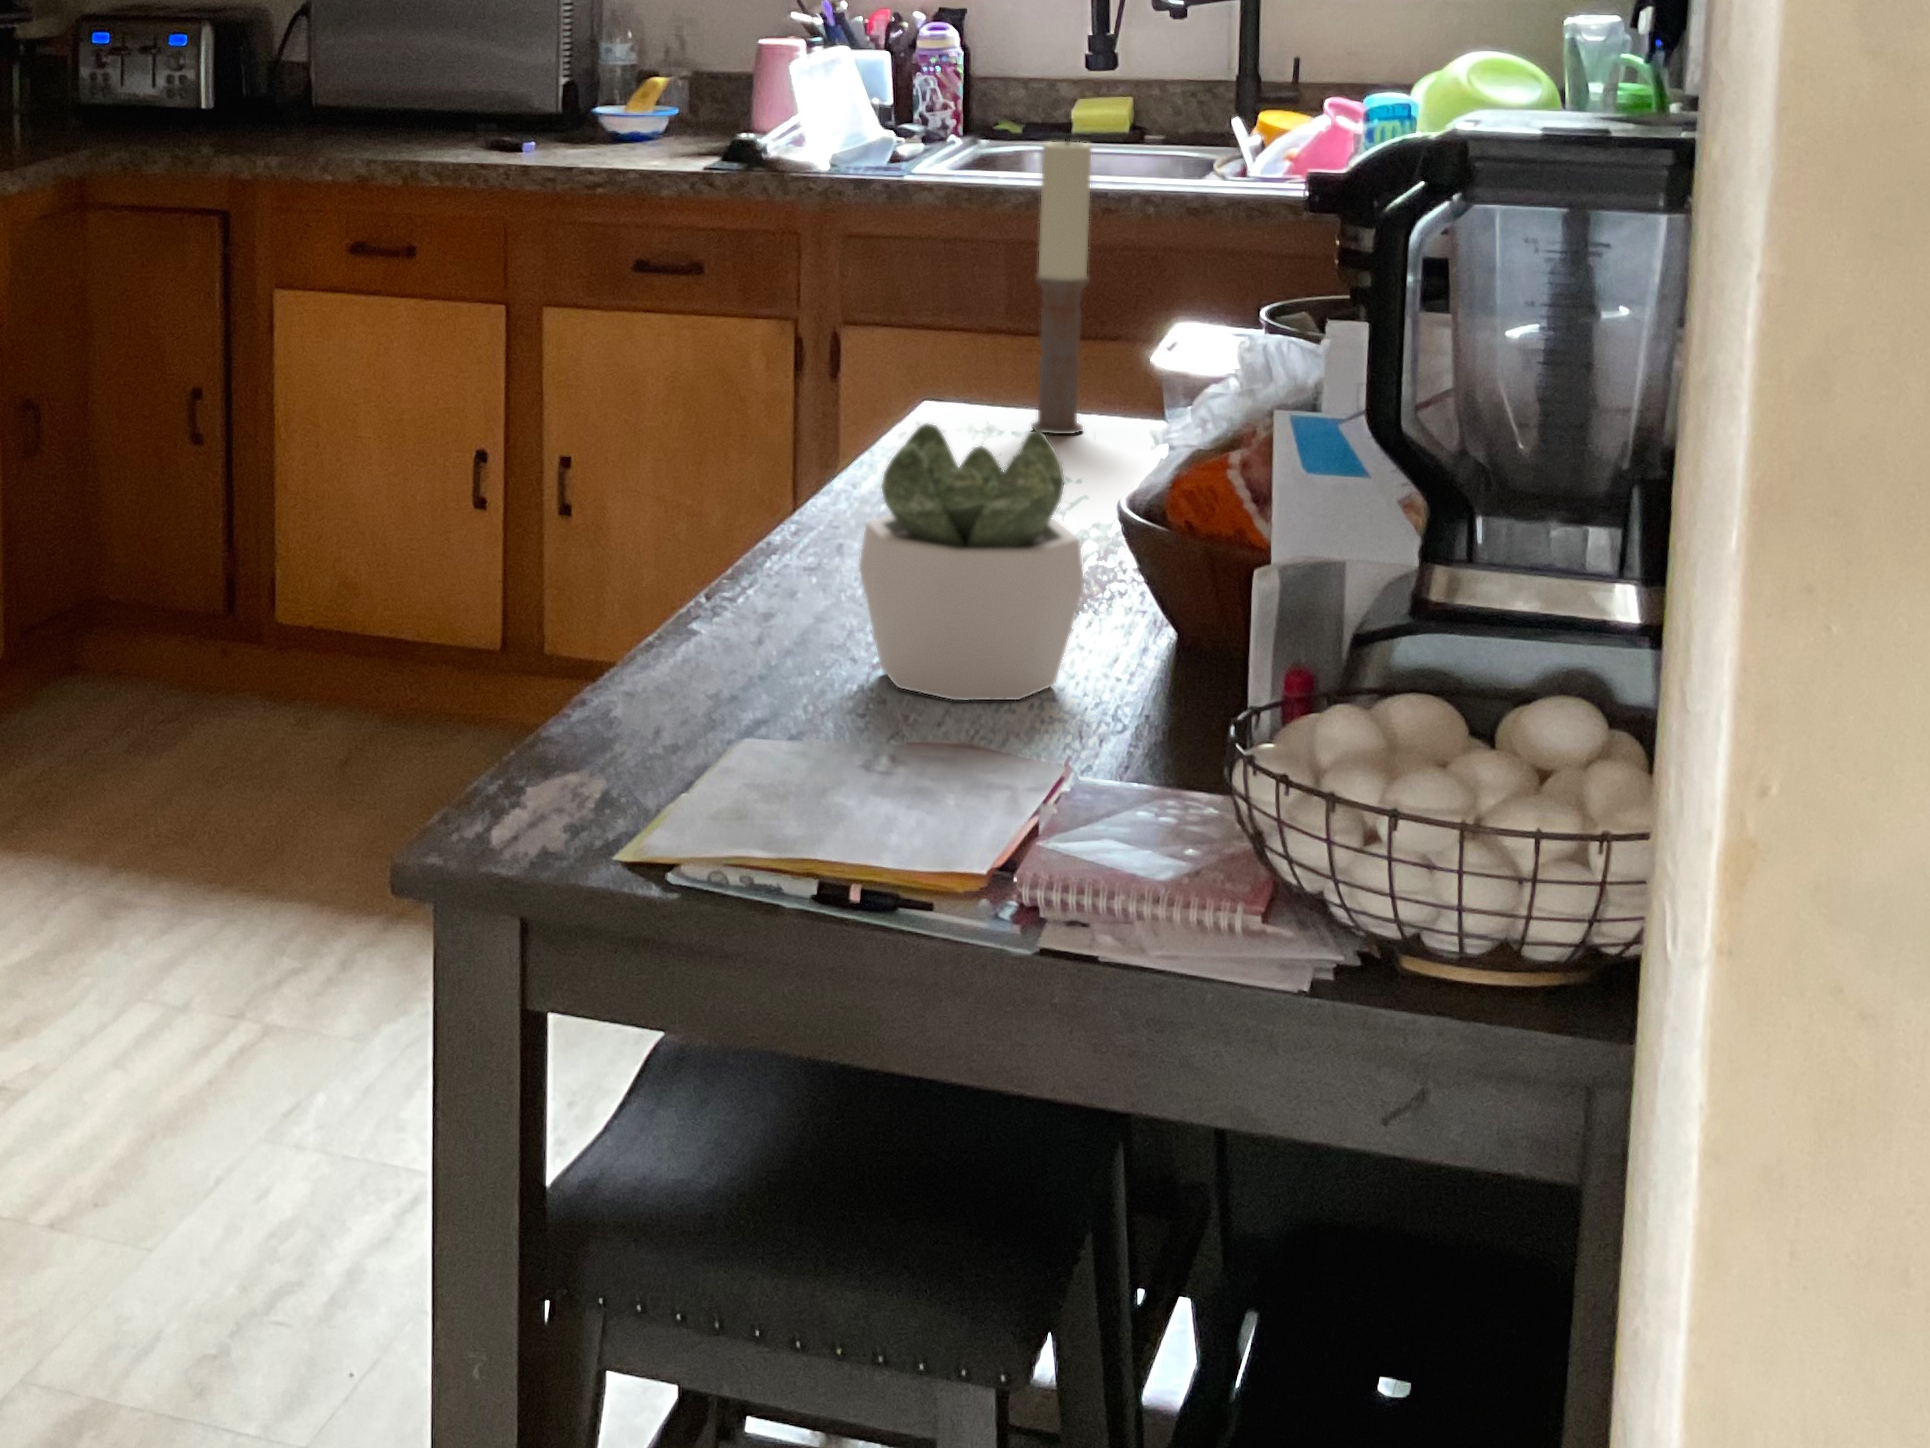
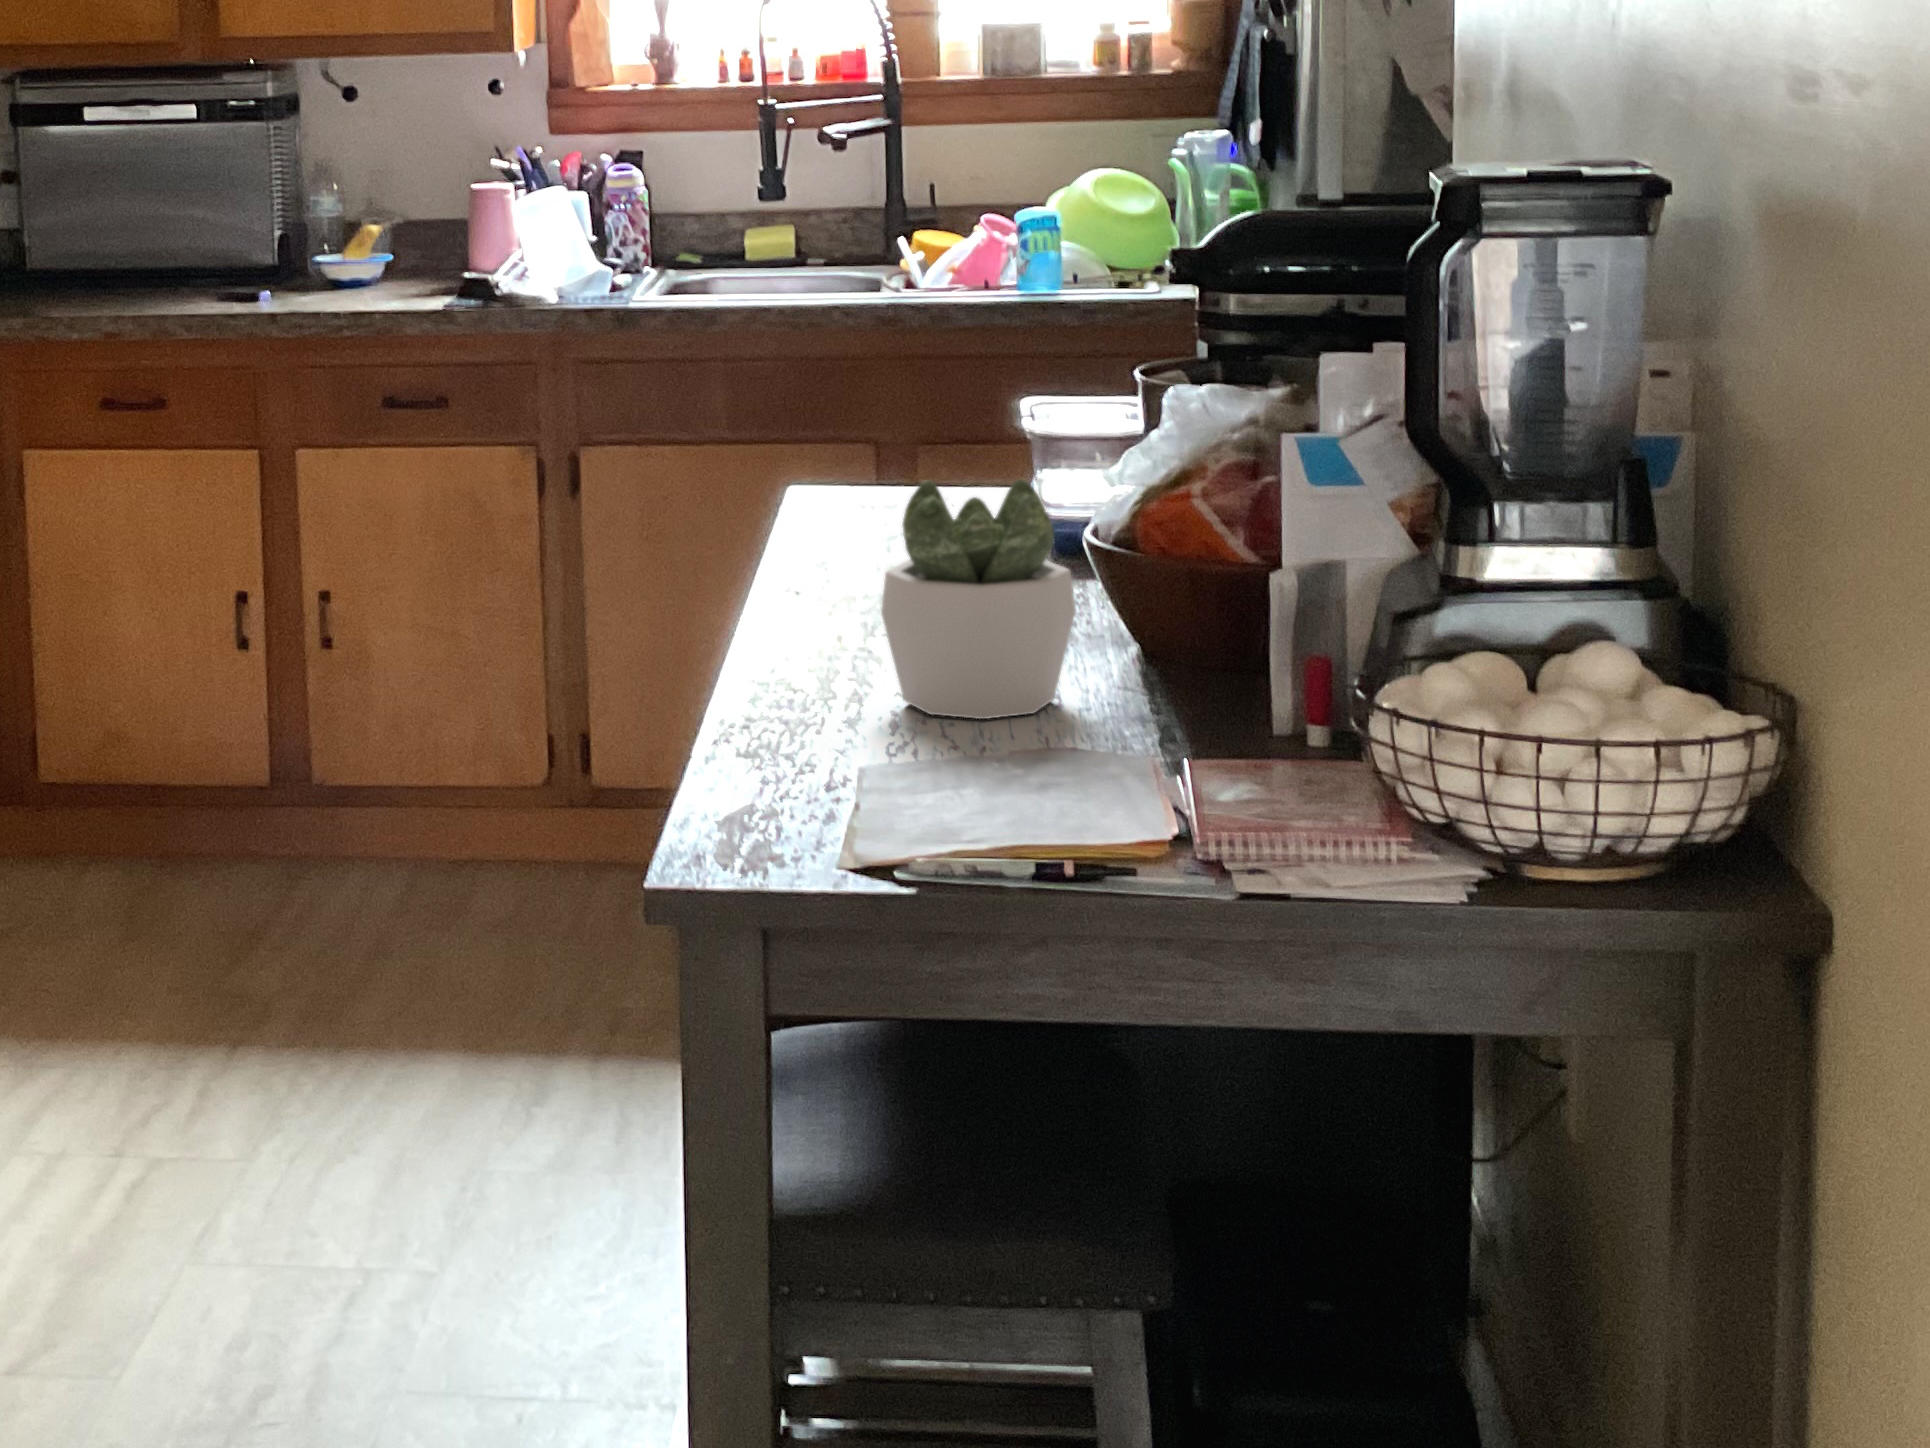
candle: present [1032,138,1091,434] -> none [865,241,911,509]

